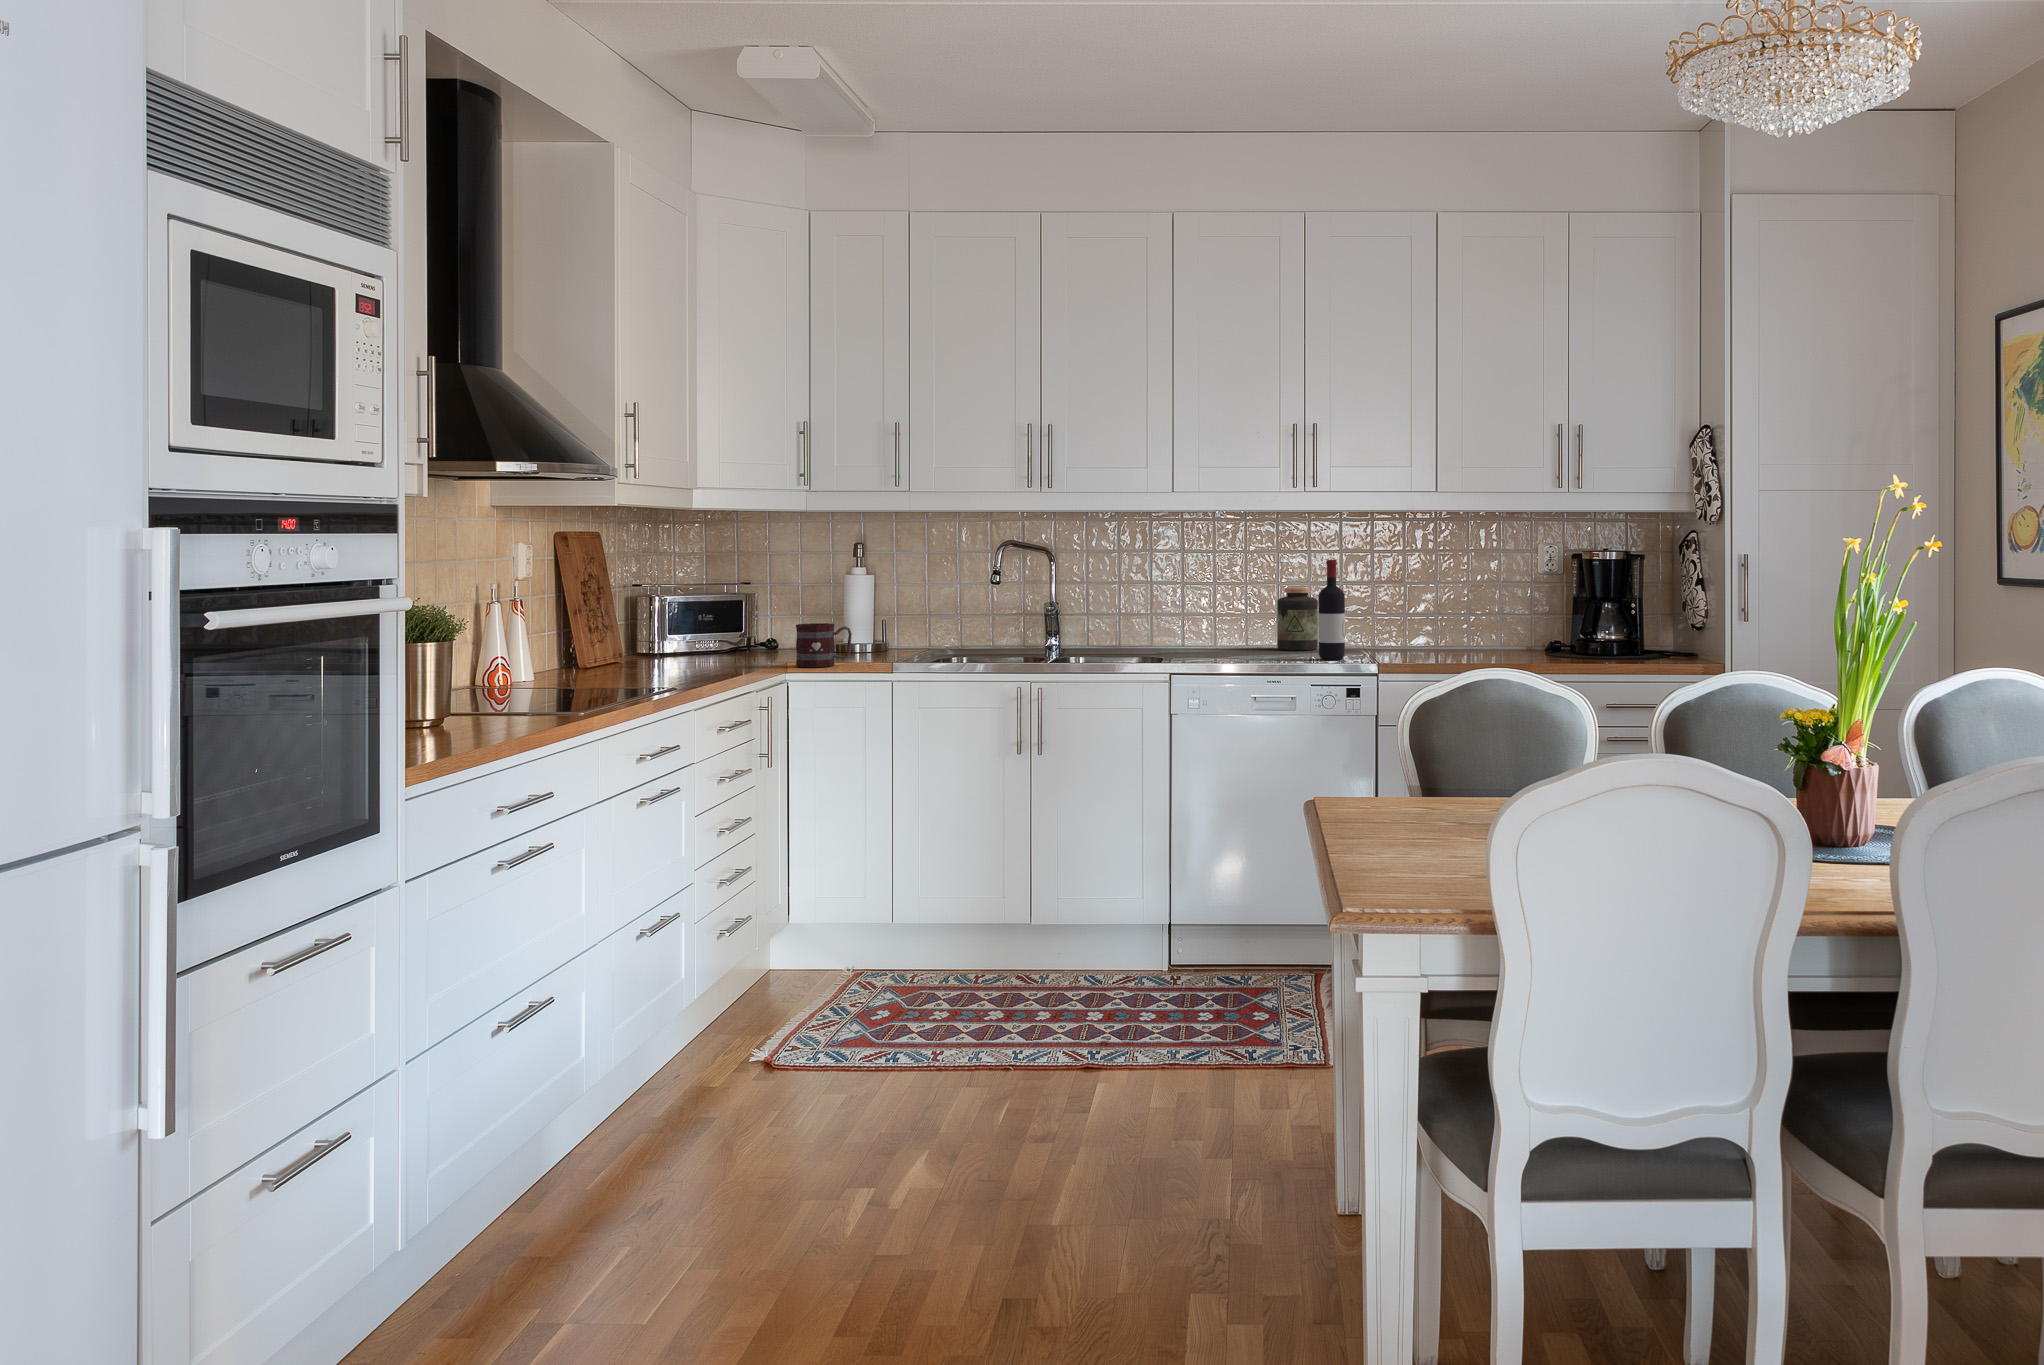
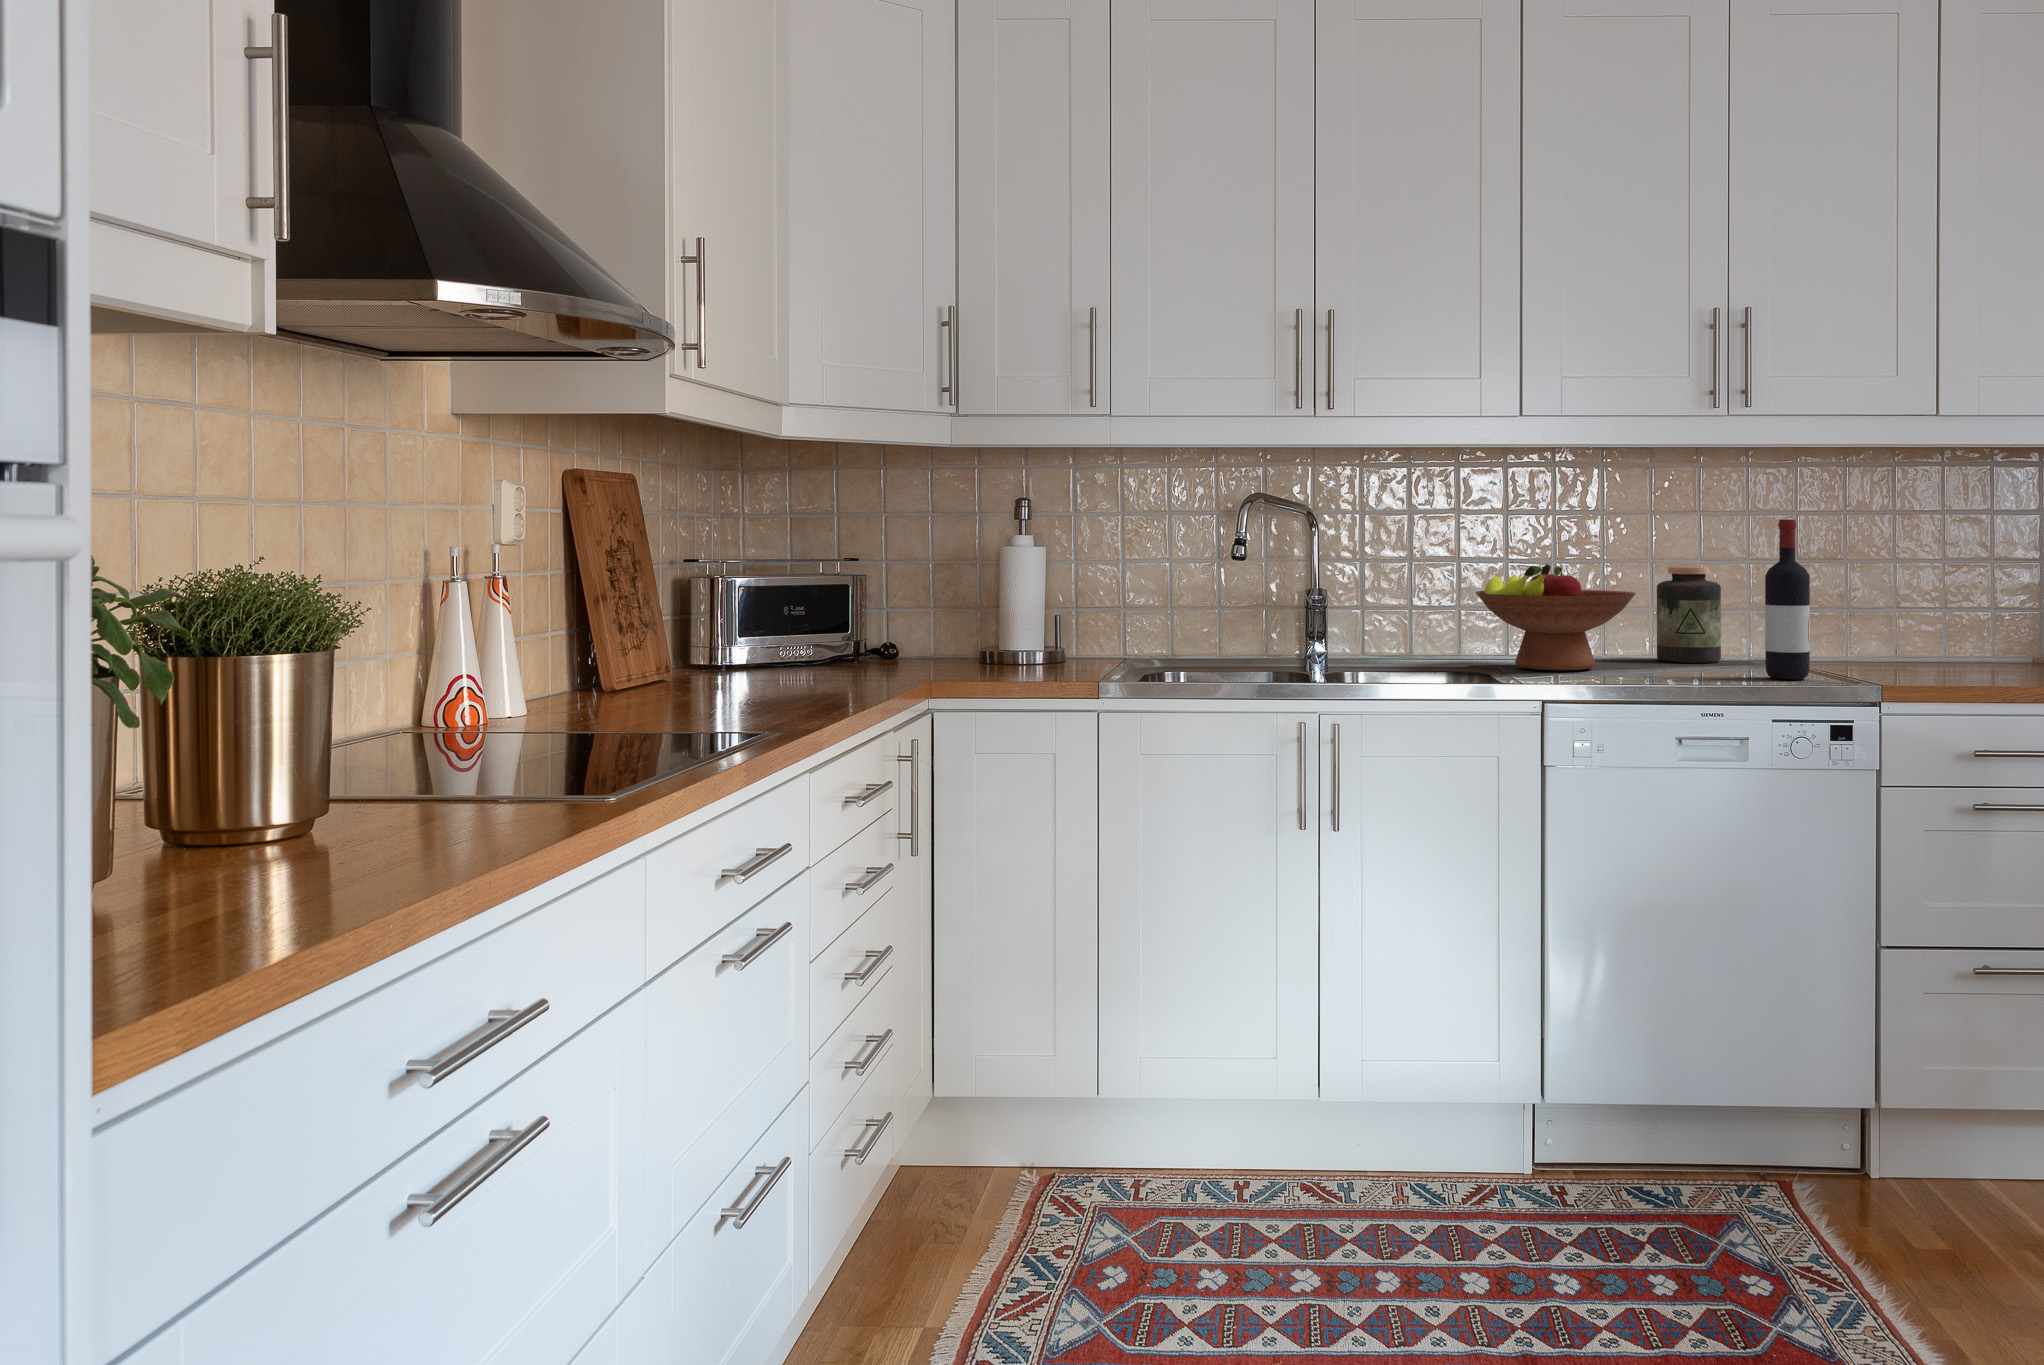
fruit bowl: none [1149,587,1250,655] -> present [1476,564,1636,670]
mug: present [796,623,852,667] -> none [946,619,1032,689]

